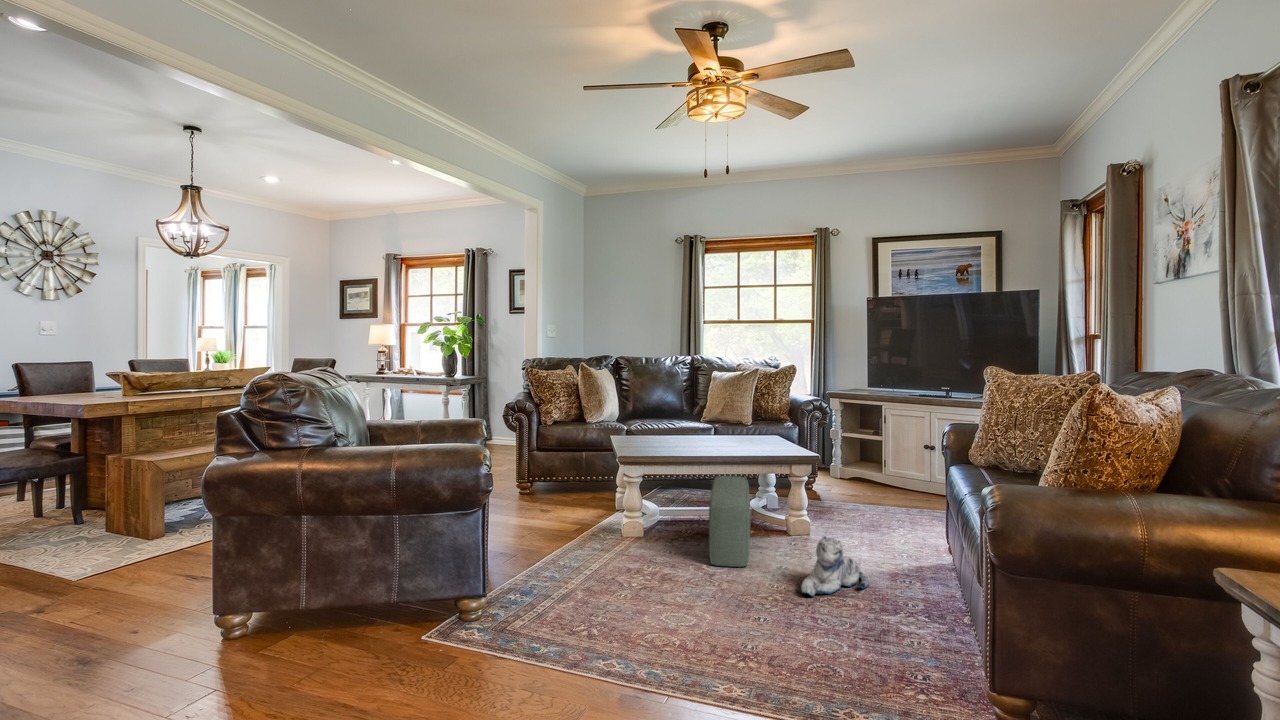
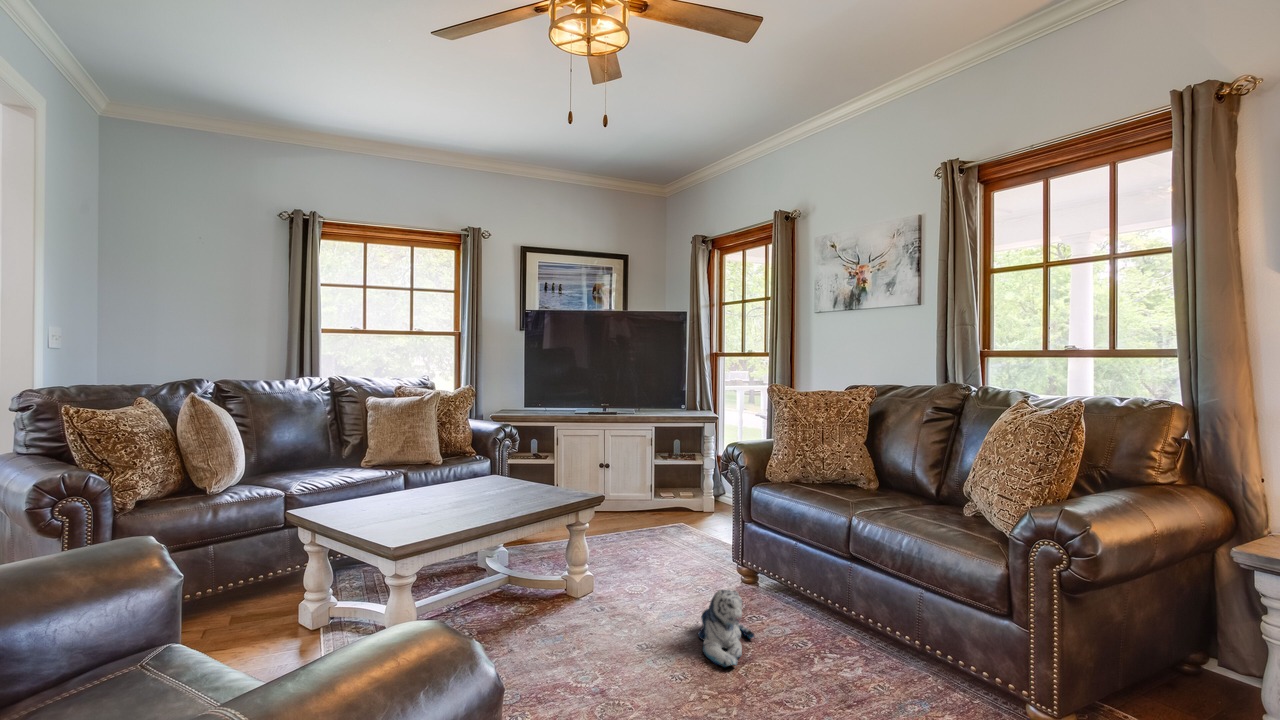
pouf: present [709,476,751,567] -> none [498,535,619,667]

